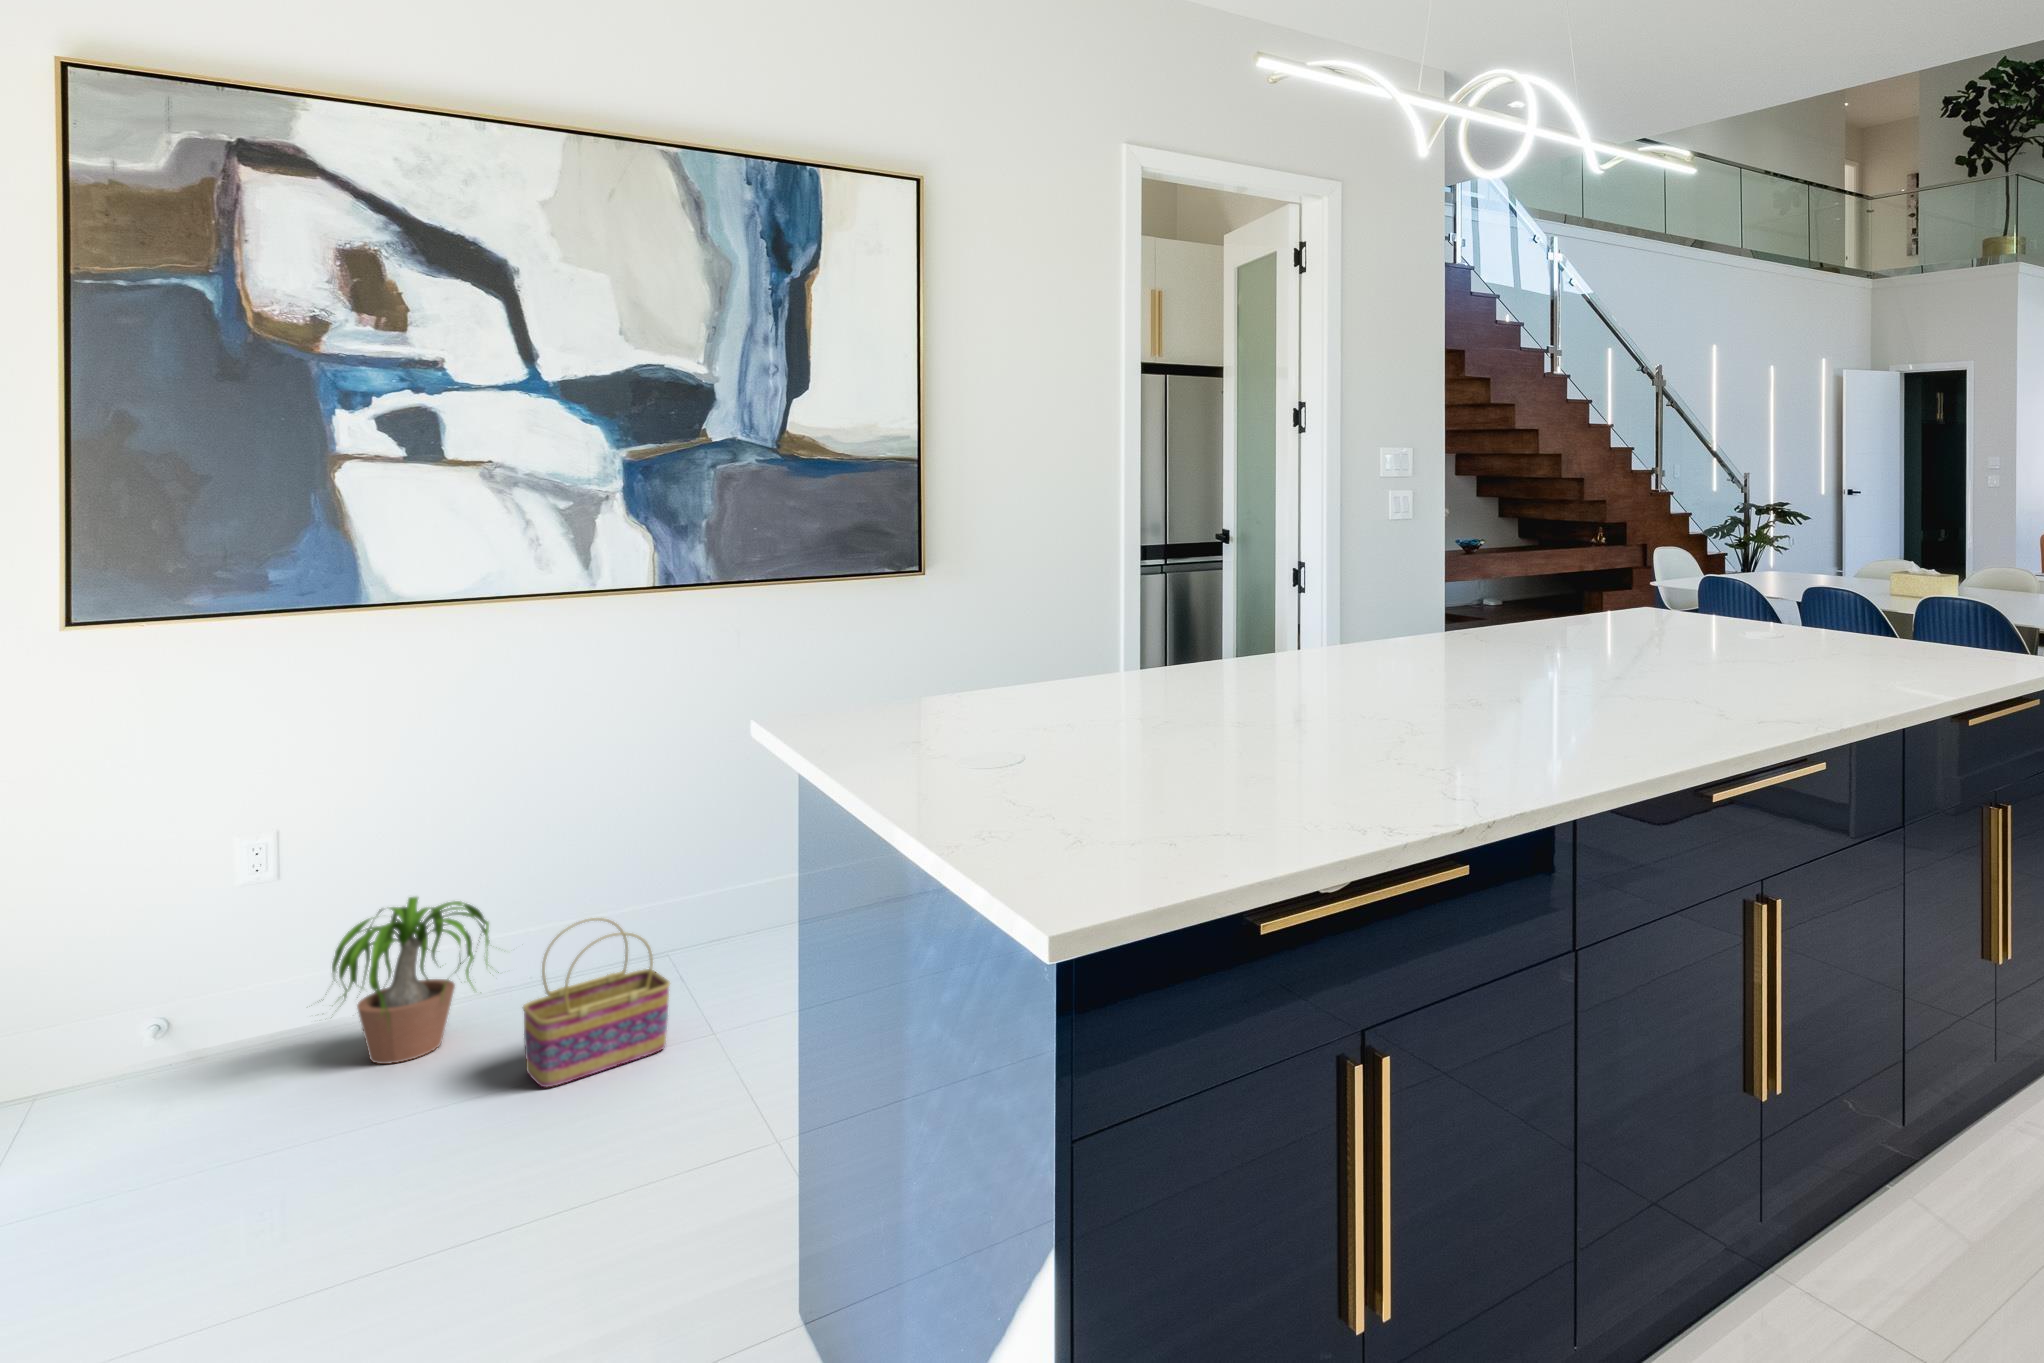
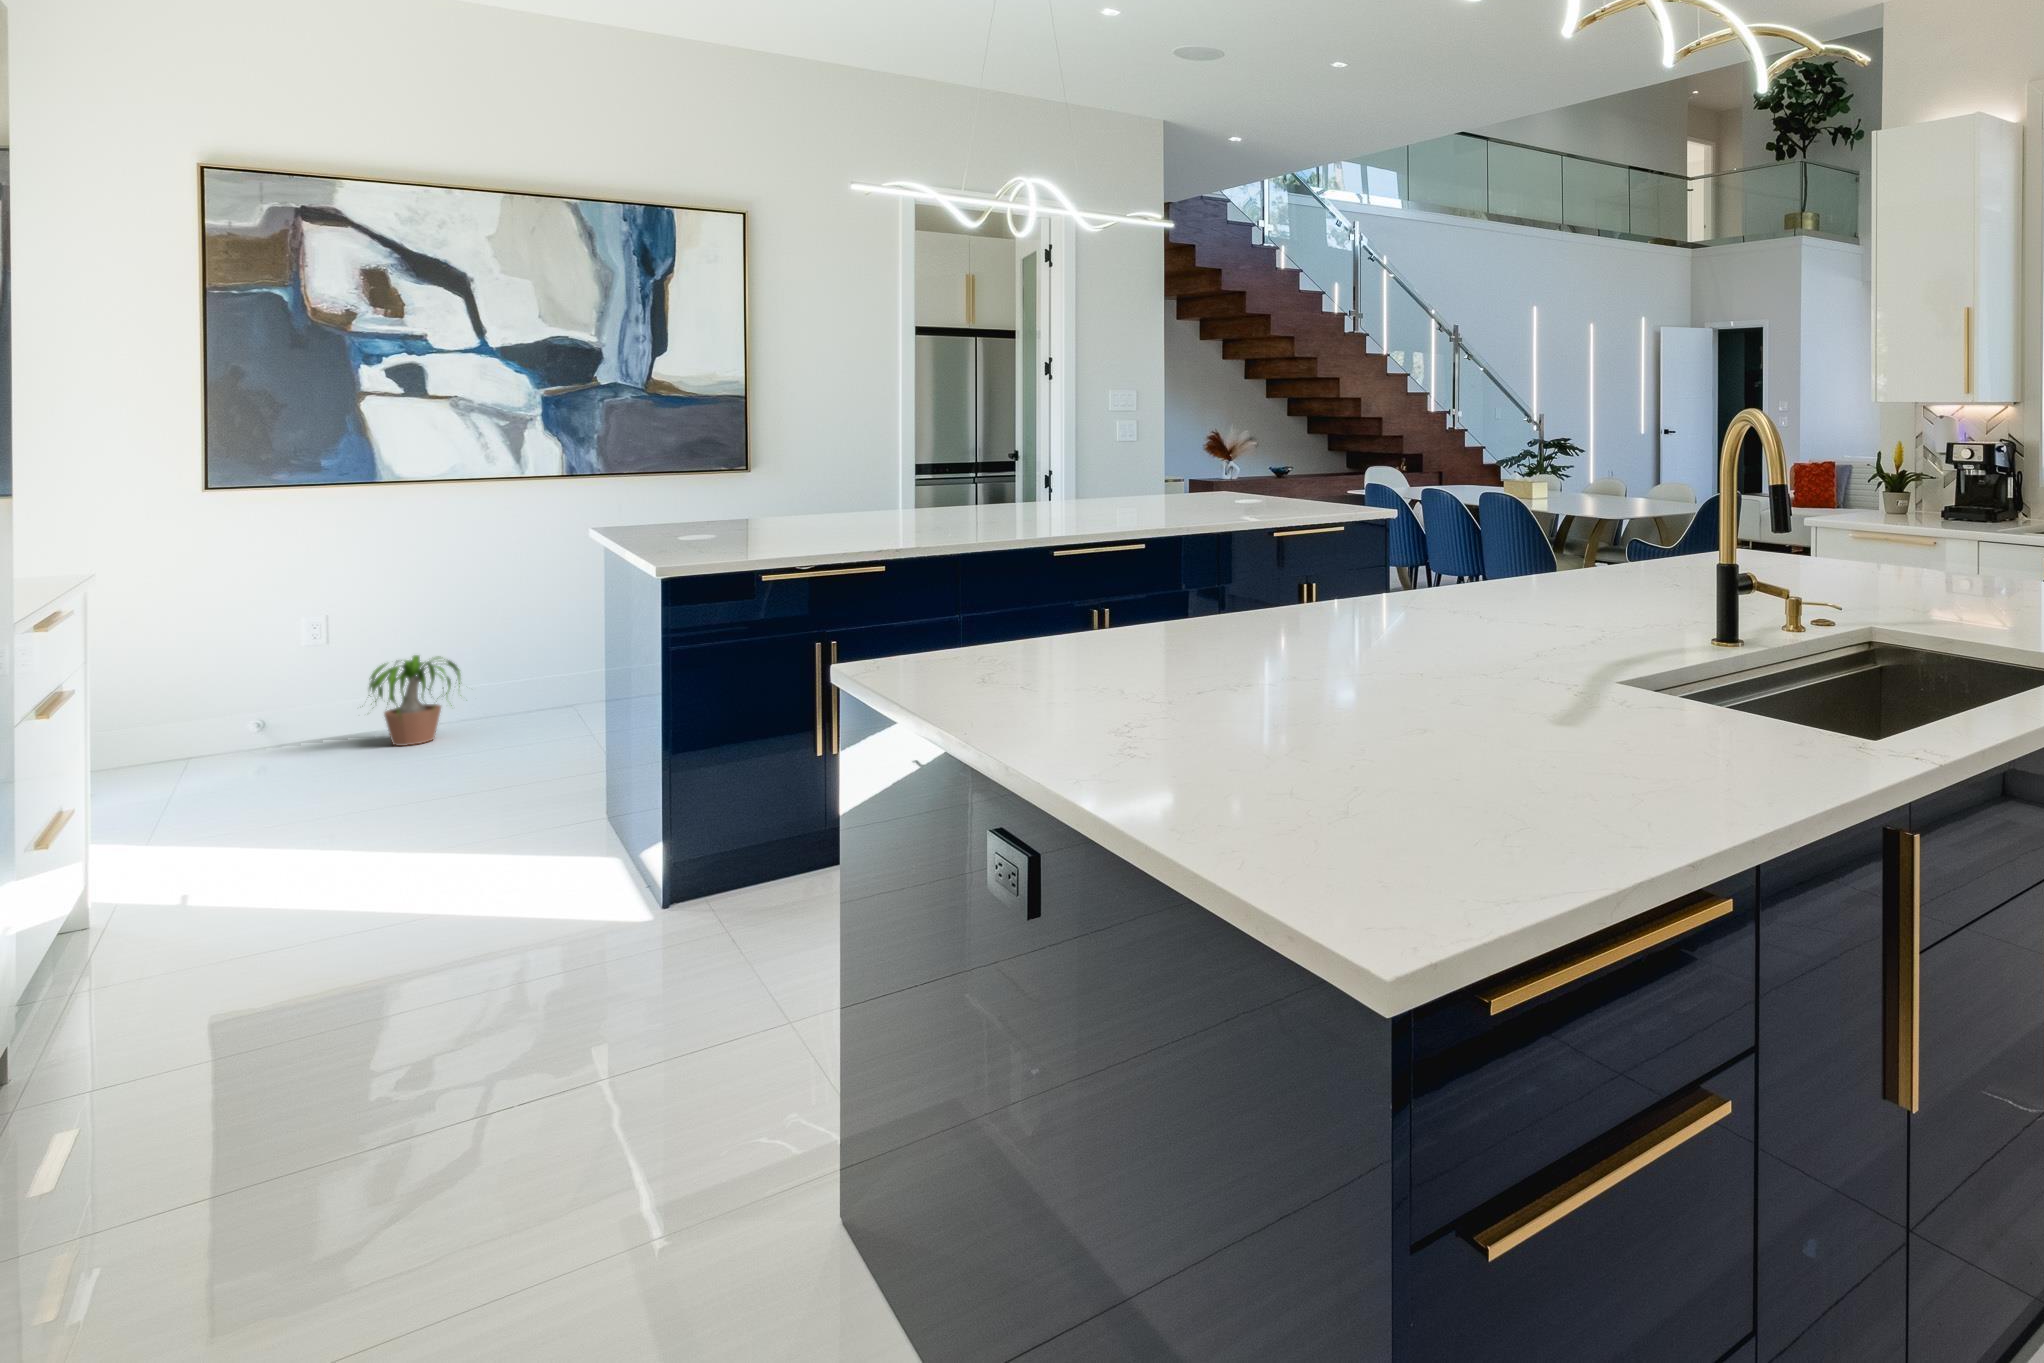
basket: present [523,918,670,1087] -> none [476,665,565,754]

